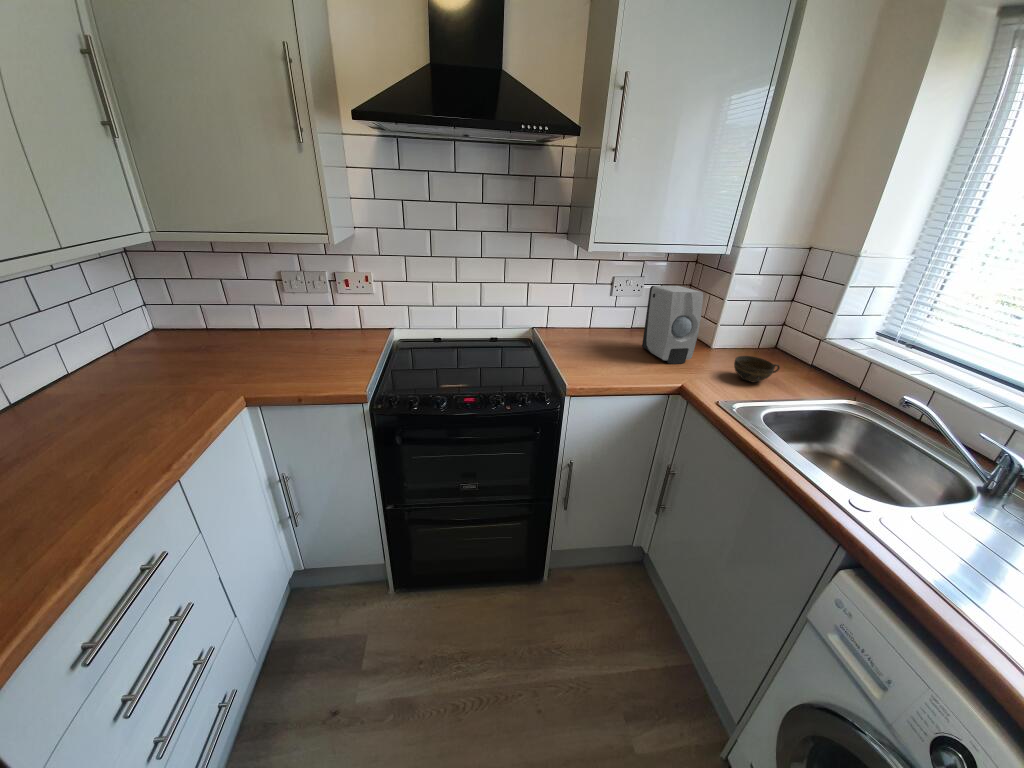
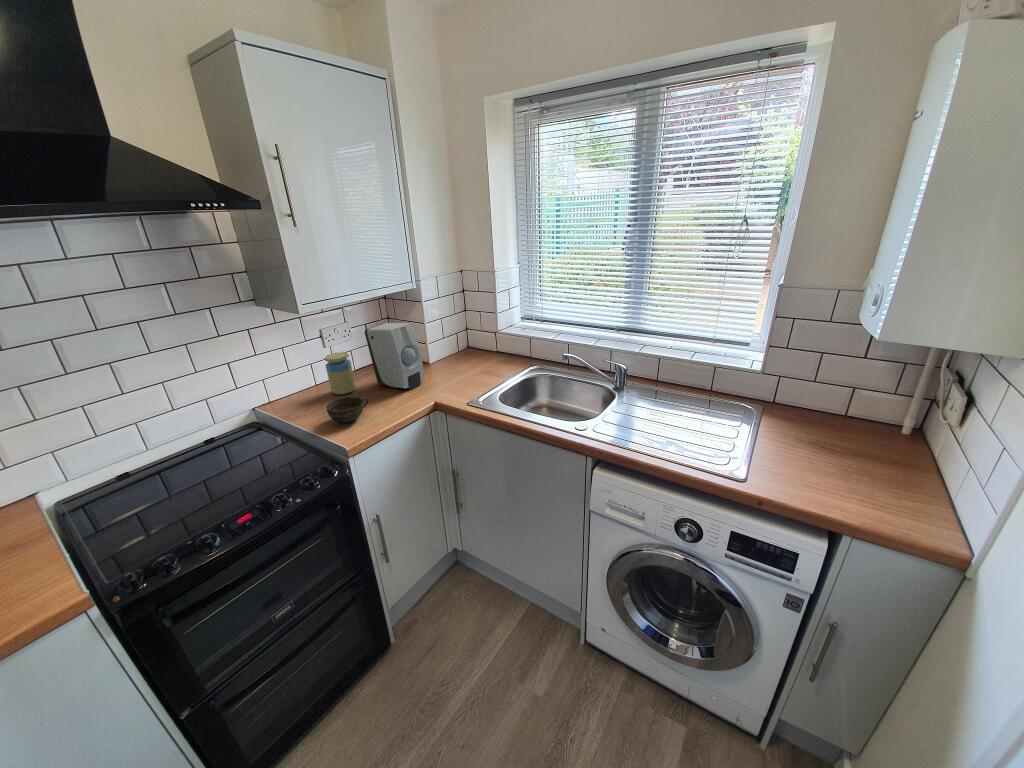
jar: none [597,301,626,344] -> present [324,352,356,395]
cup: present [734,356,780,382] -> present [326,397,368,423]

